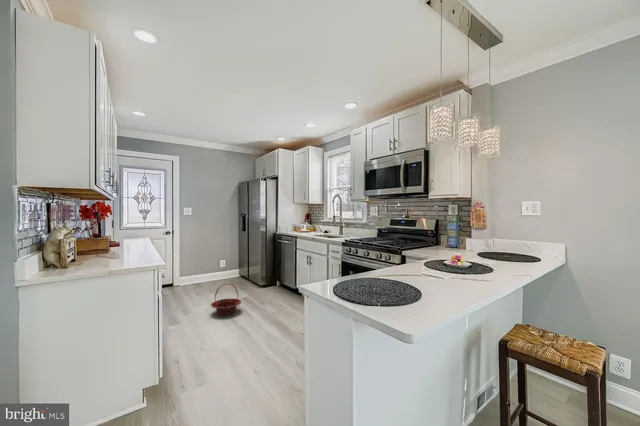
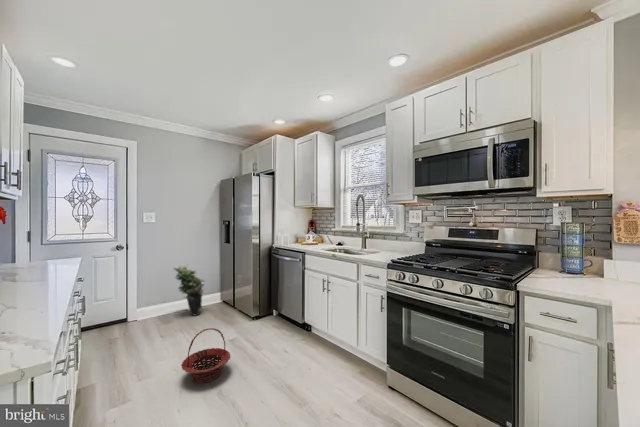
potted plant: none [204,247,227,284] -> present [174,266,204,315]

